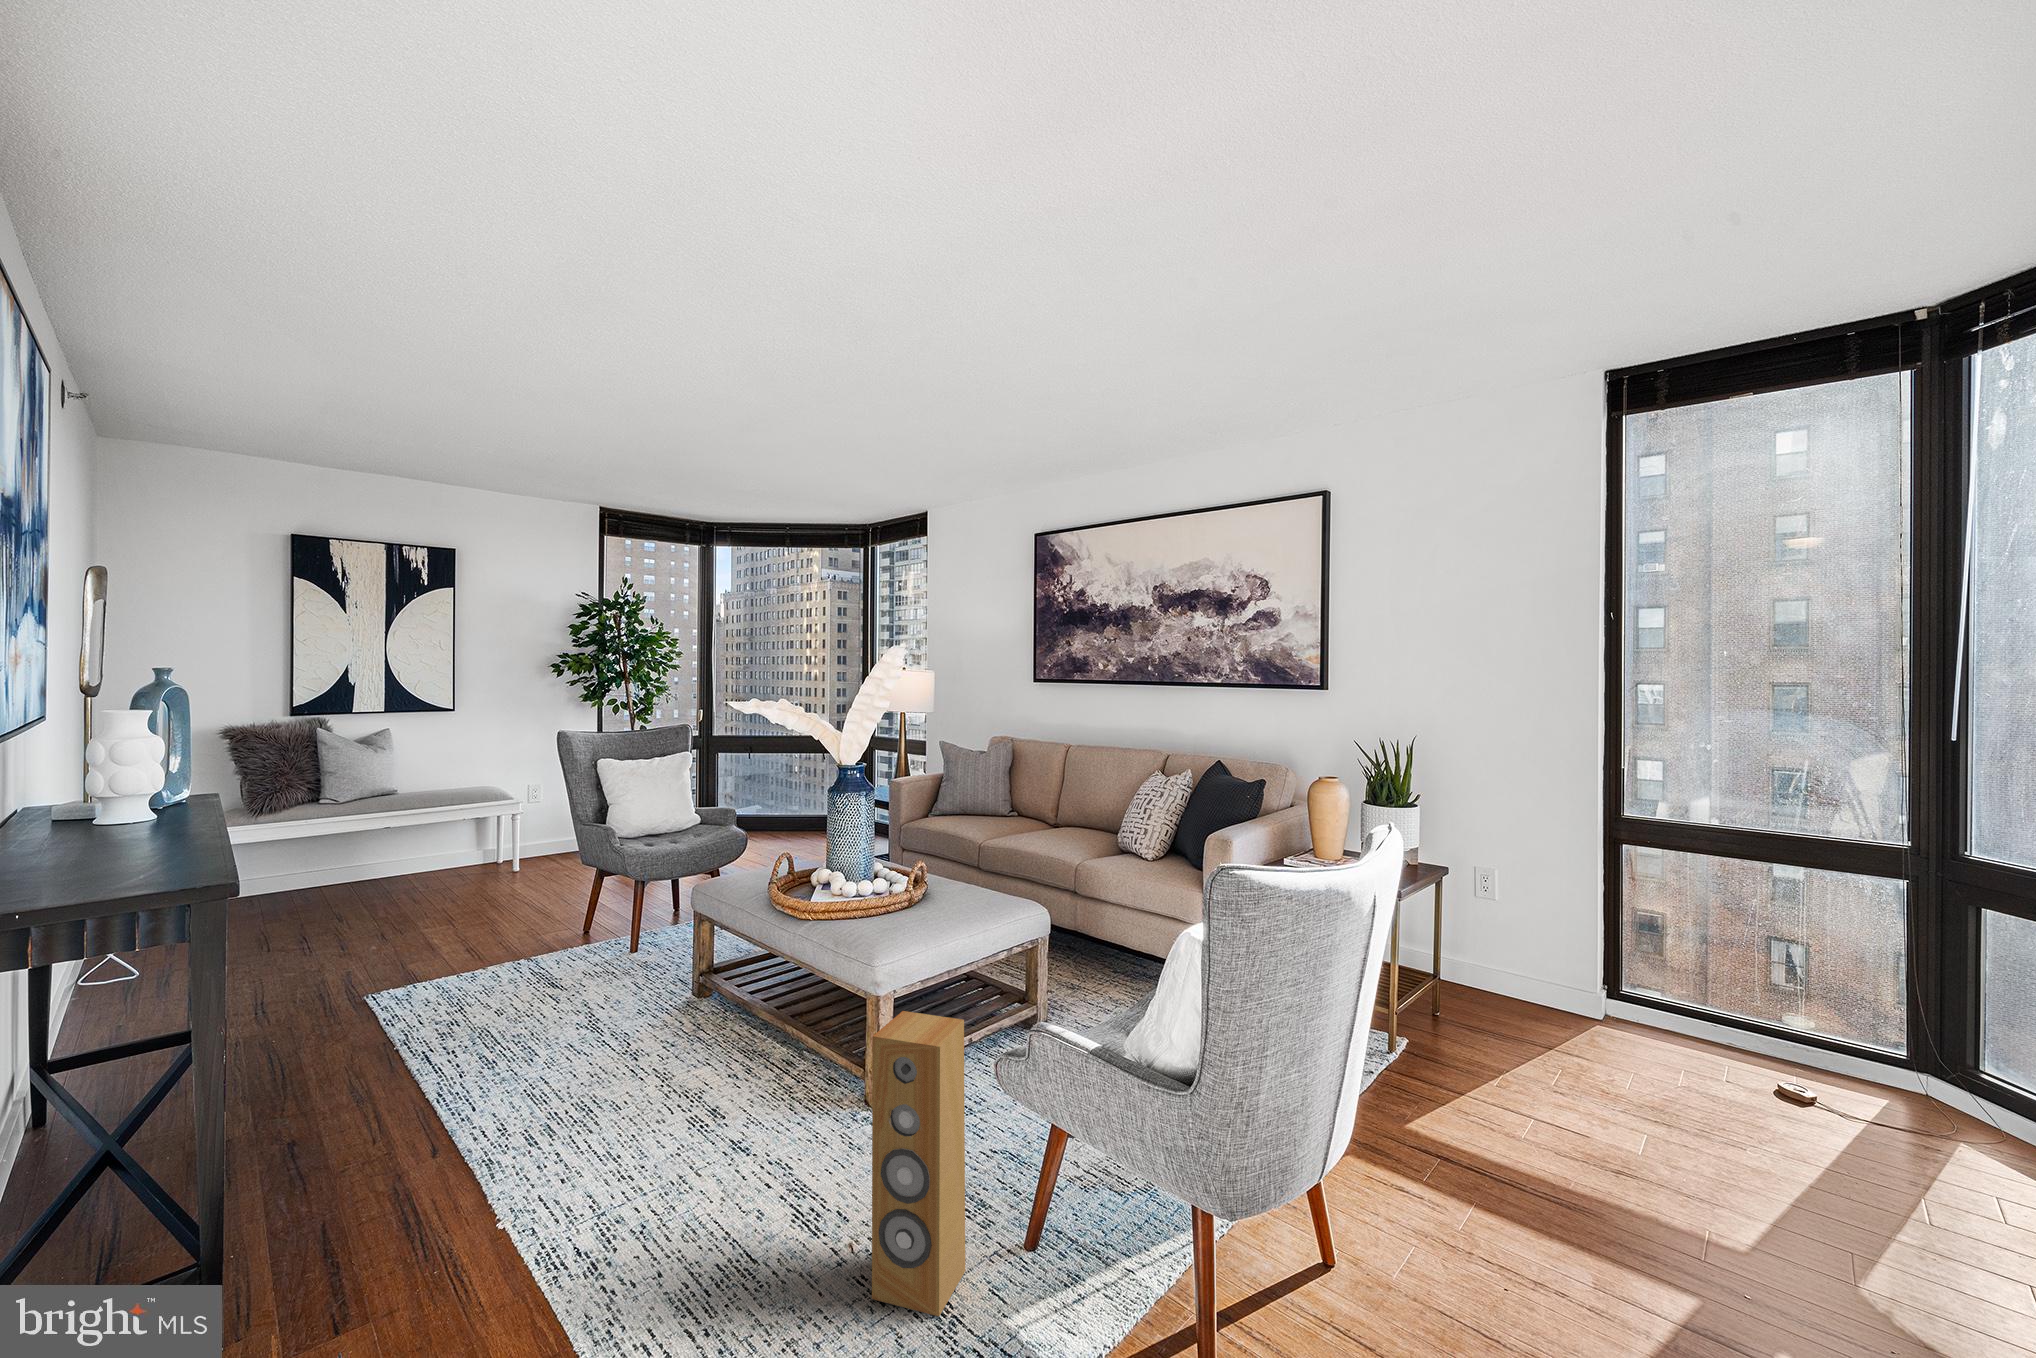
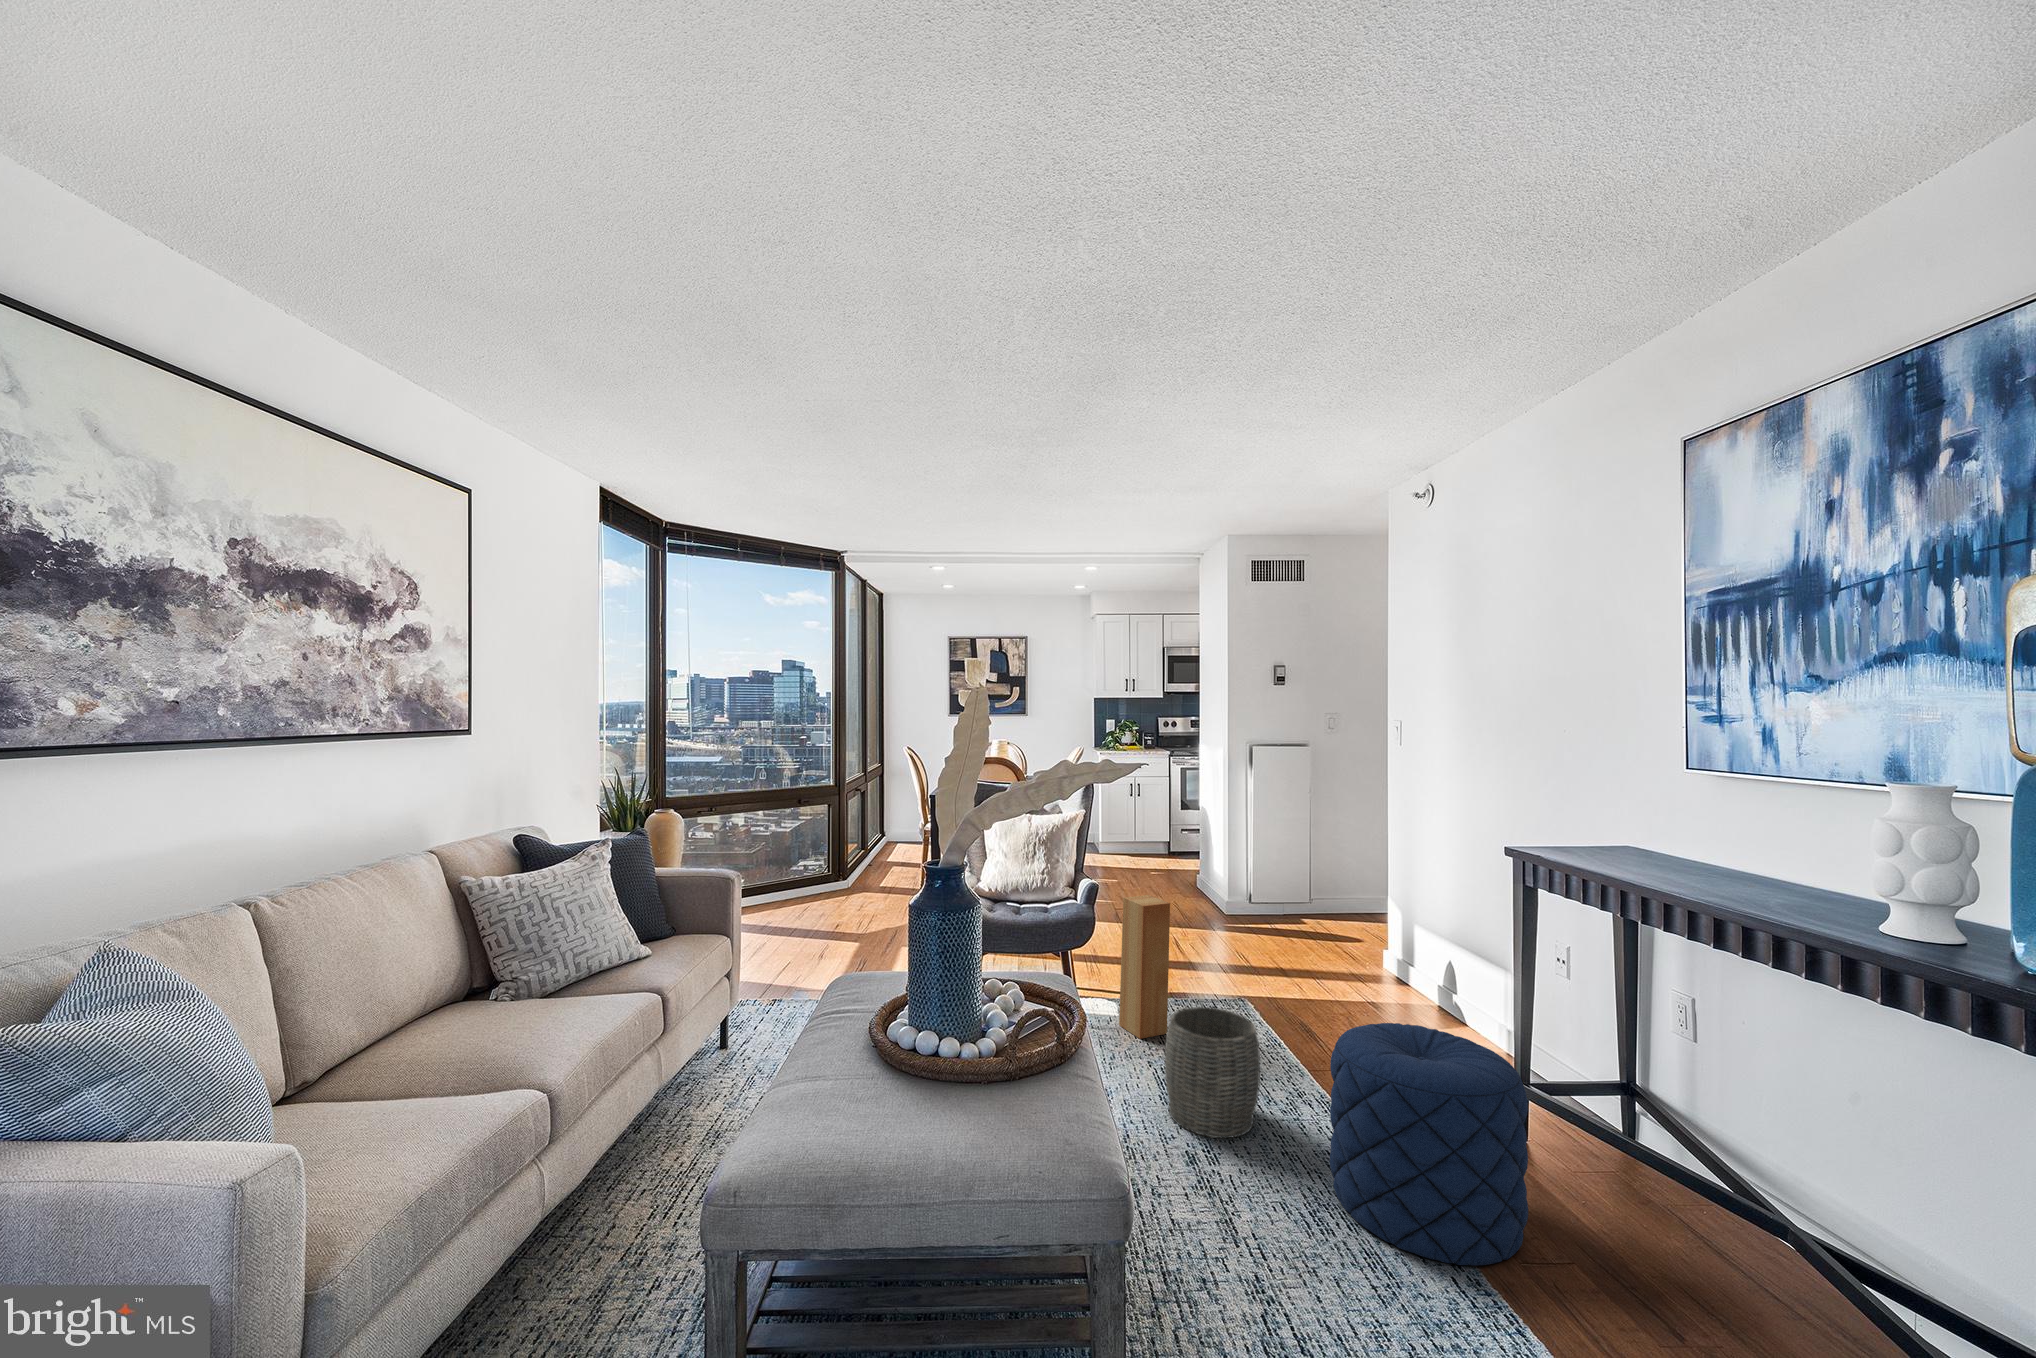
pouf: none [343,967,566,1215] -> present [1330,1023,1528,1265]
woven basket: none [652,1025,779,1198] -> present [1165,1007,1260,1138]

